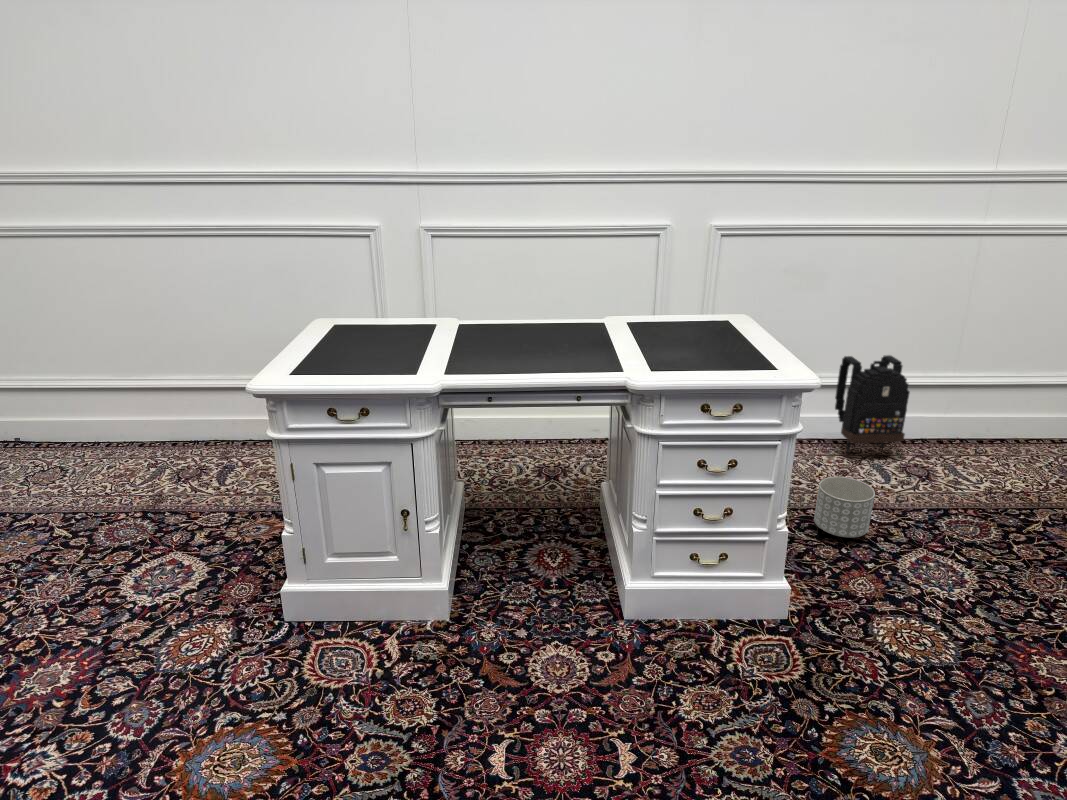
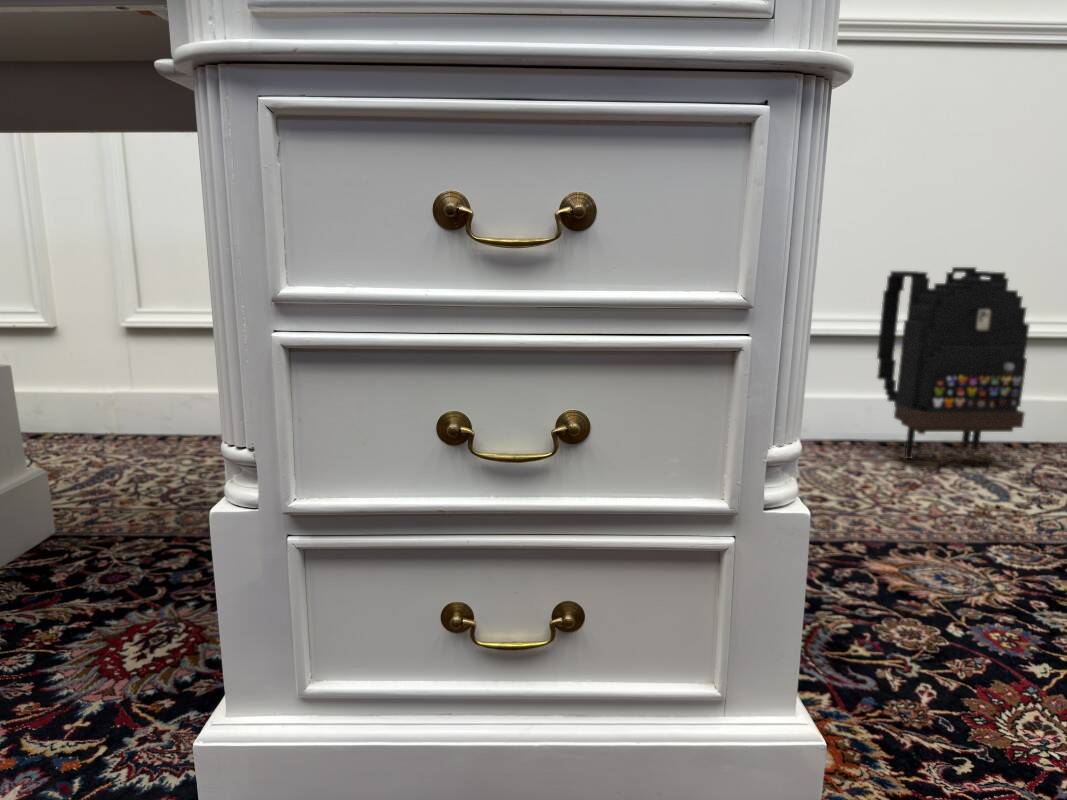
planter: present [814,477,875,537] -> none [864,450,1024,597]

